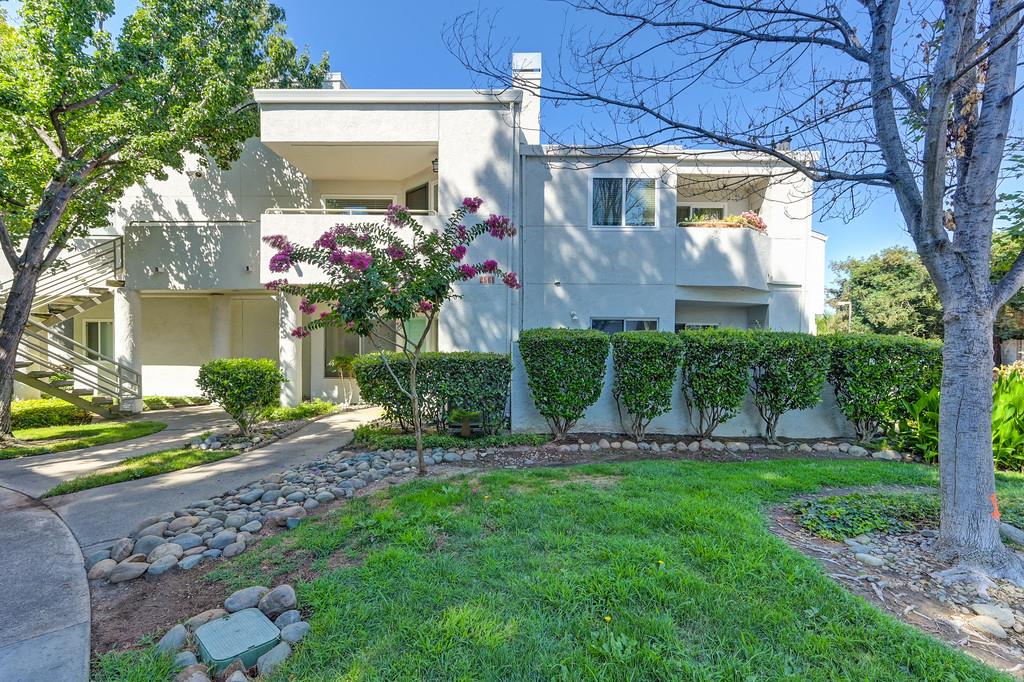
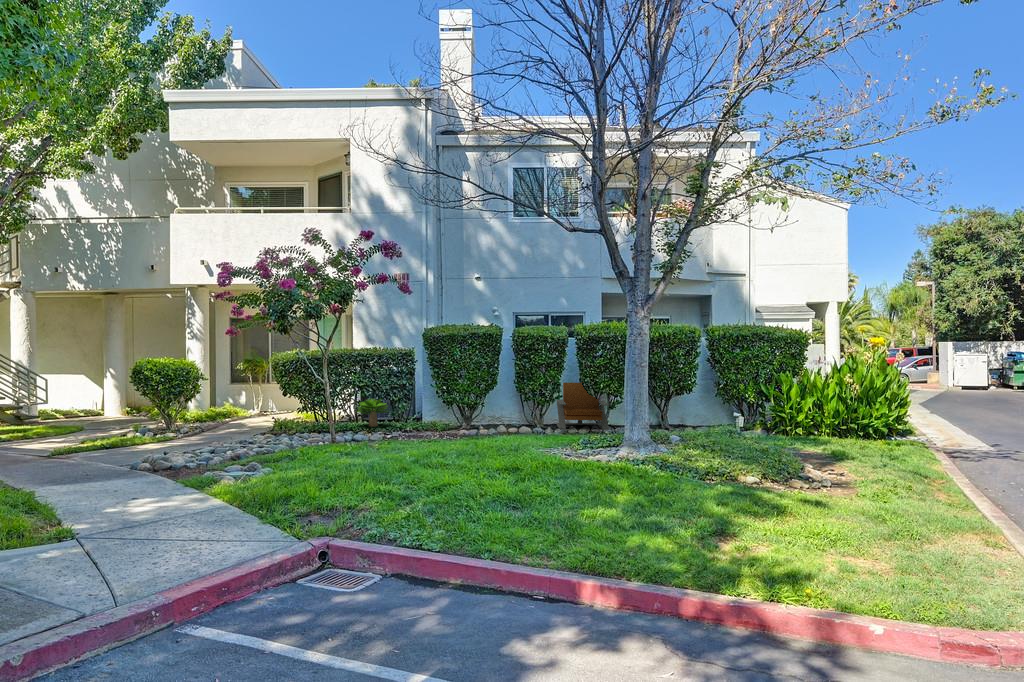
lounge chair: none [650,393,717,446] -> present [556,382,609,430]

